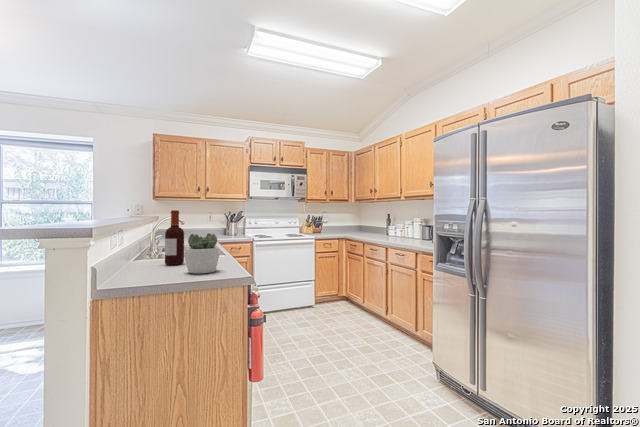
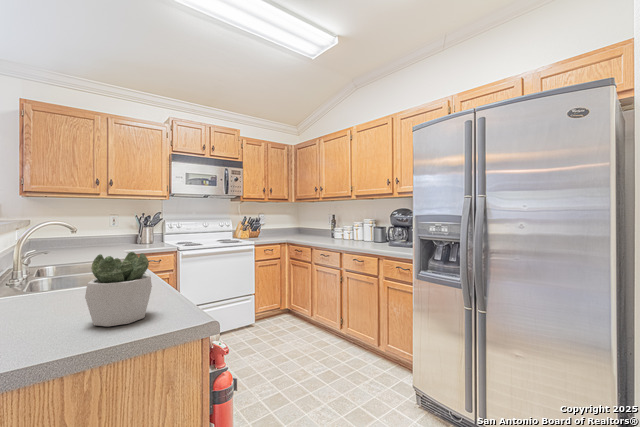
bottle: present [165,210,184,265] -> none [42,213,80,307]

